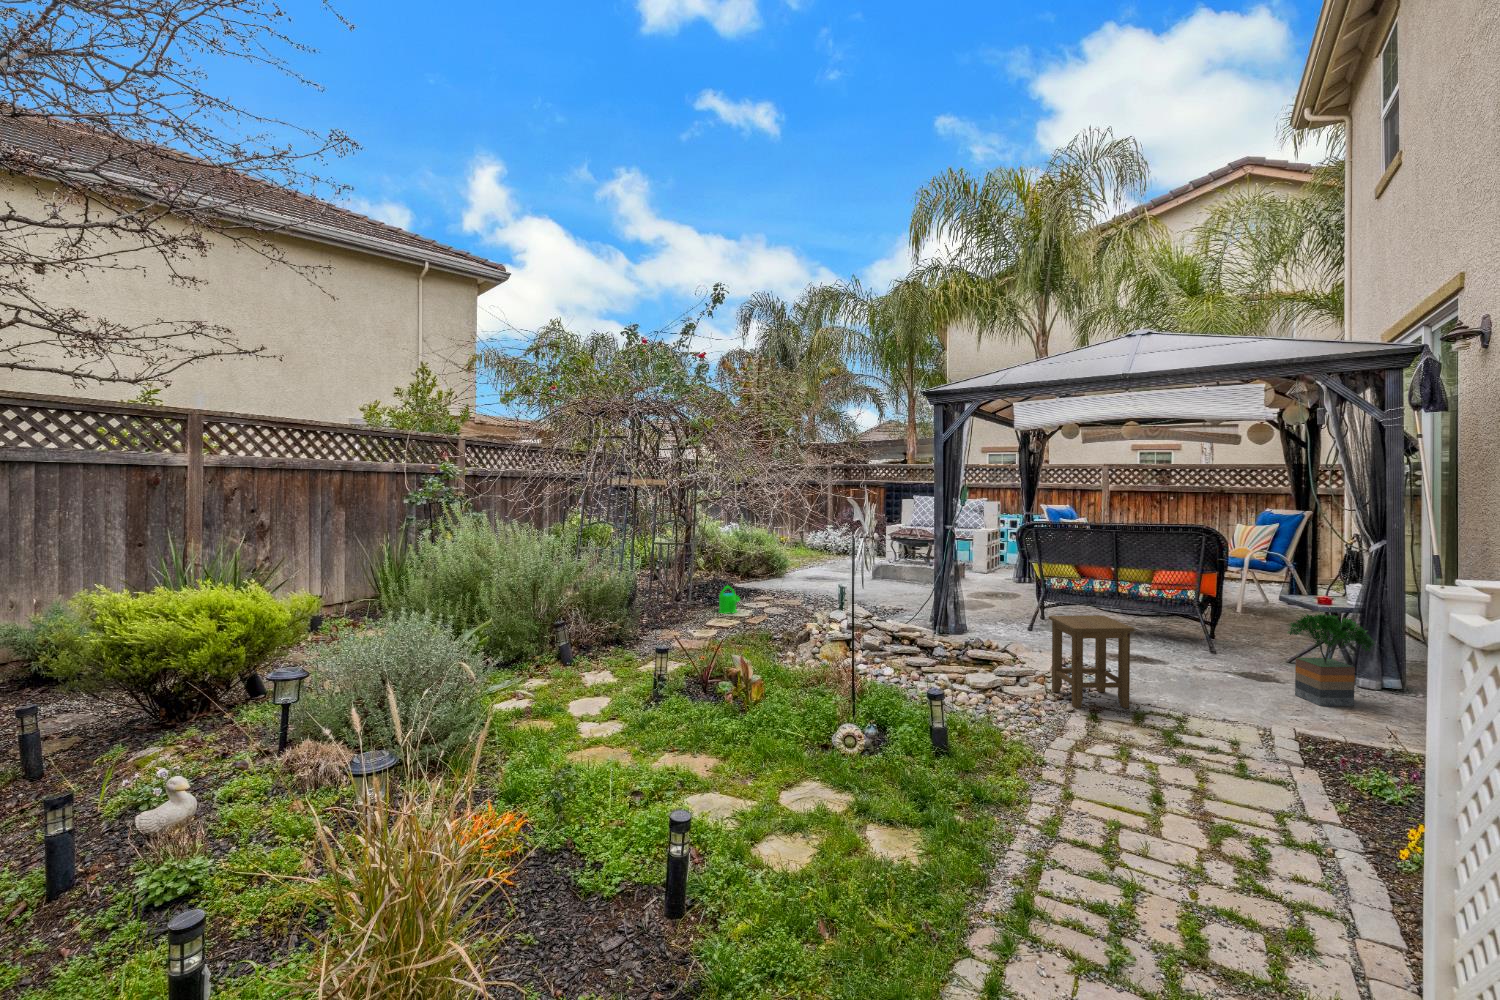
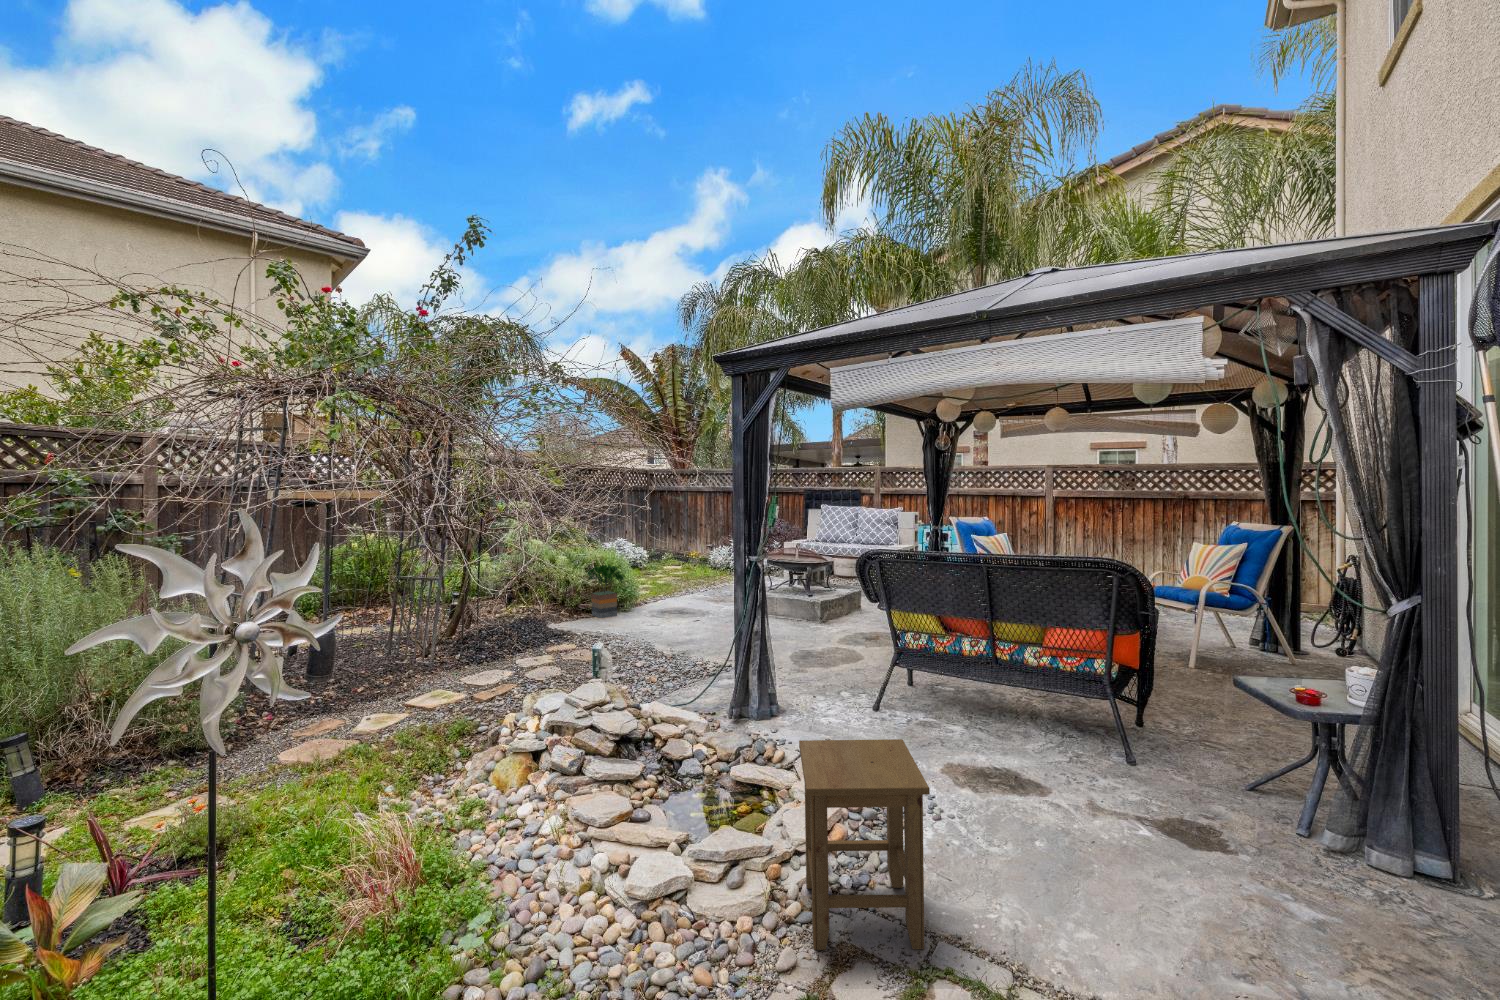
watering can: present [719,586,740,614] -> none [452,637,484,679]
potted tree: present [1288,614,1374,706] -> present [587,565,624,618]

